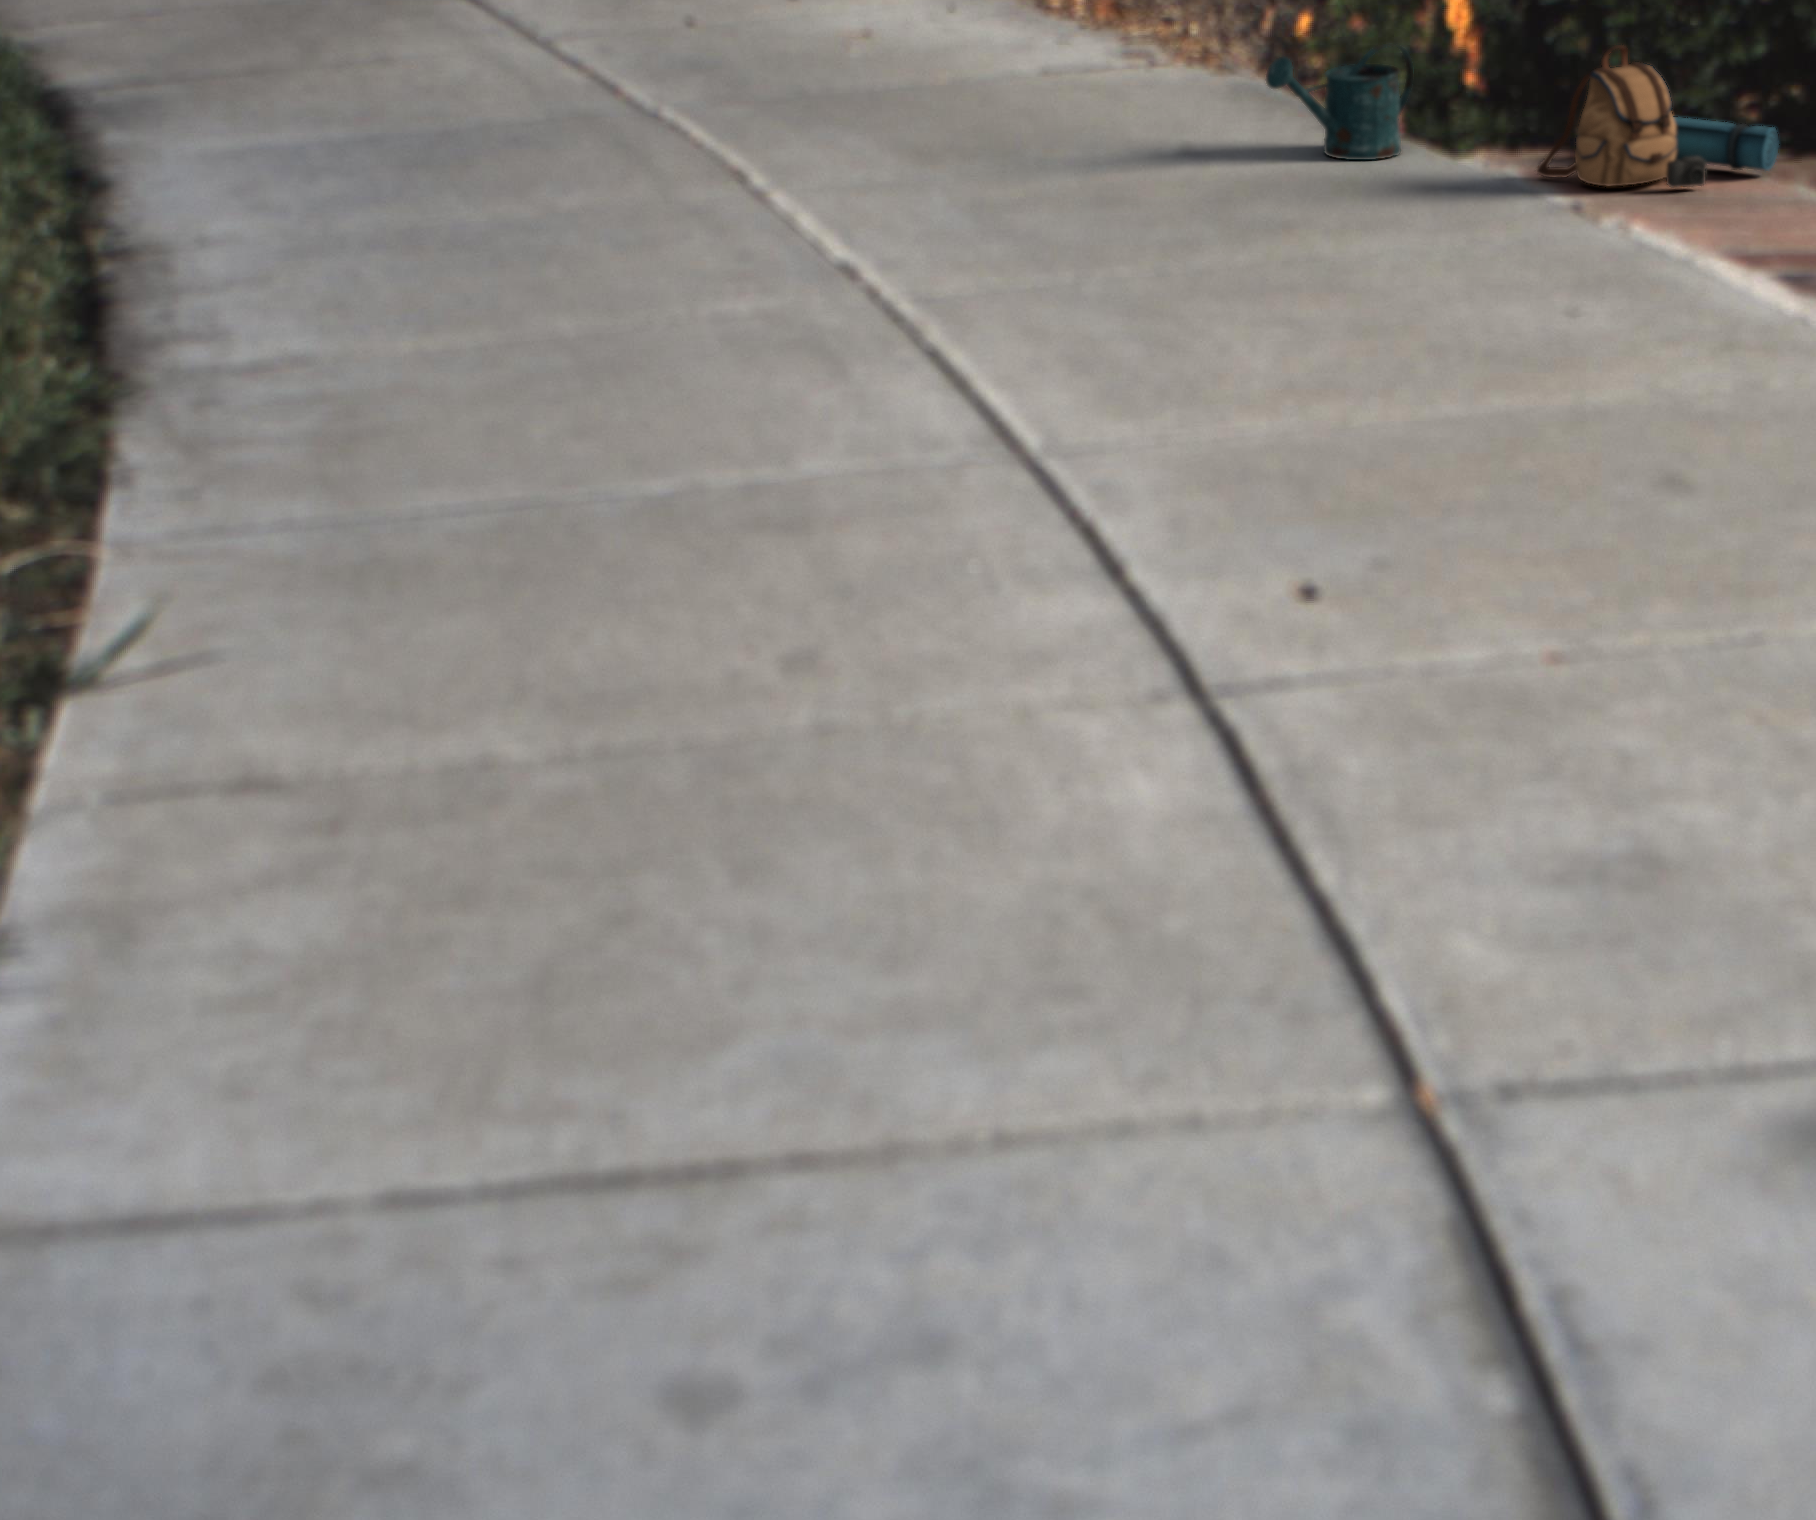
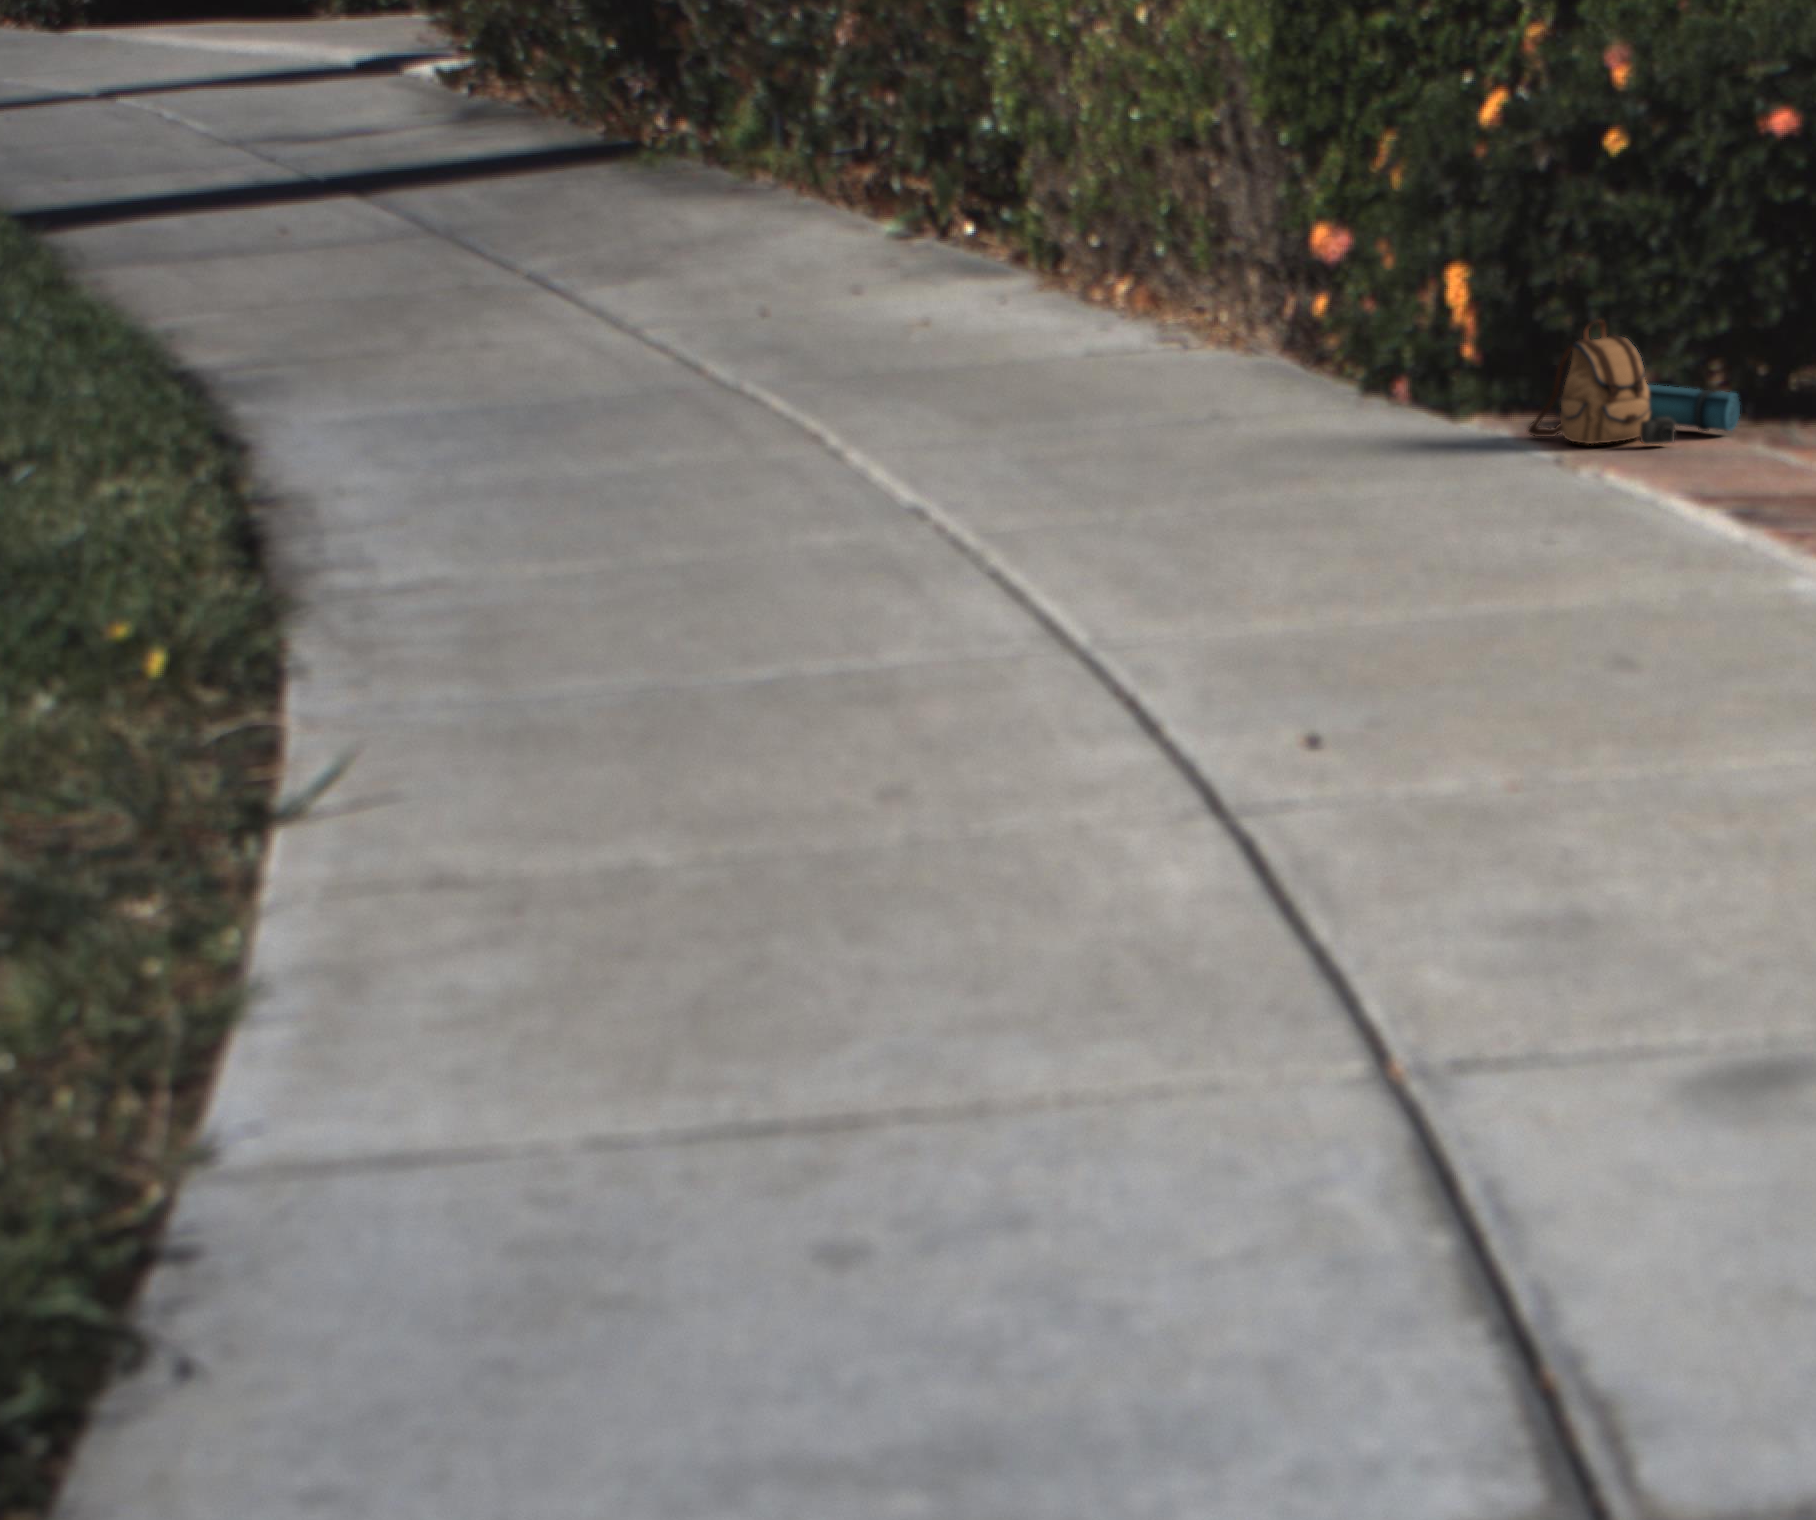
watering can: present [1265,43,1413,160] -> none [1288,321,1420,424]

